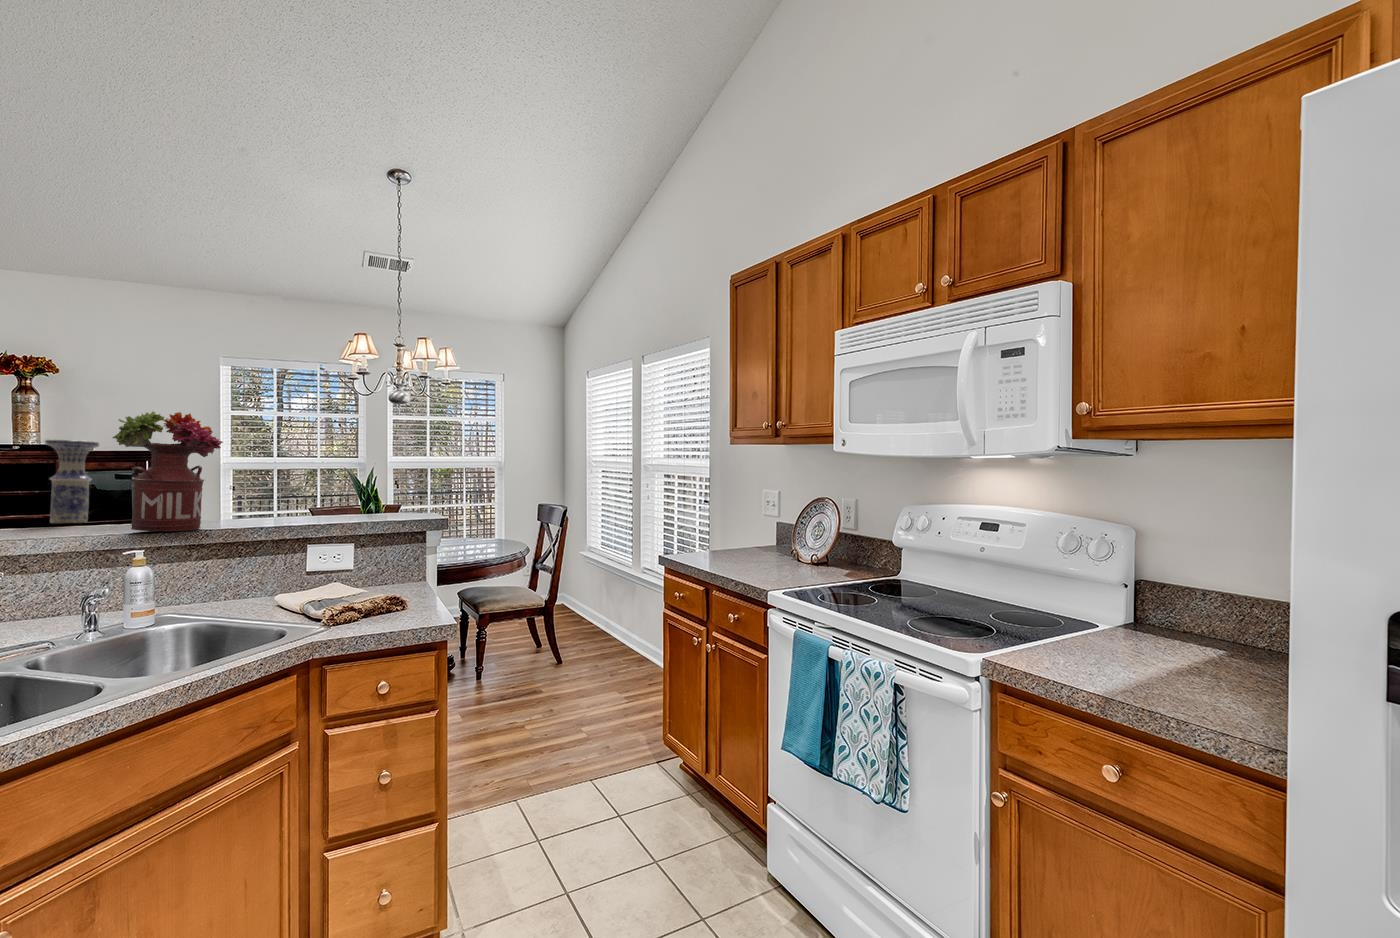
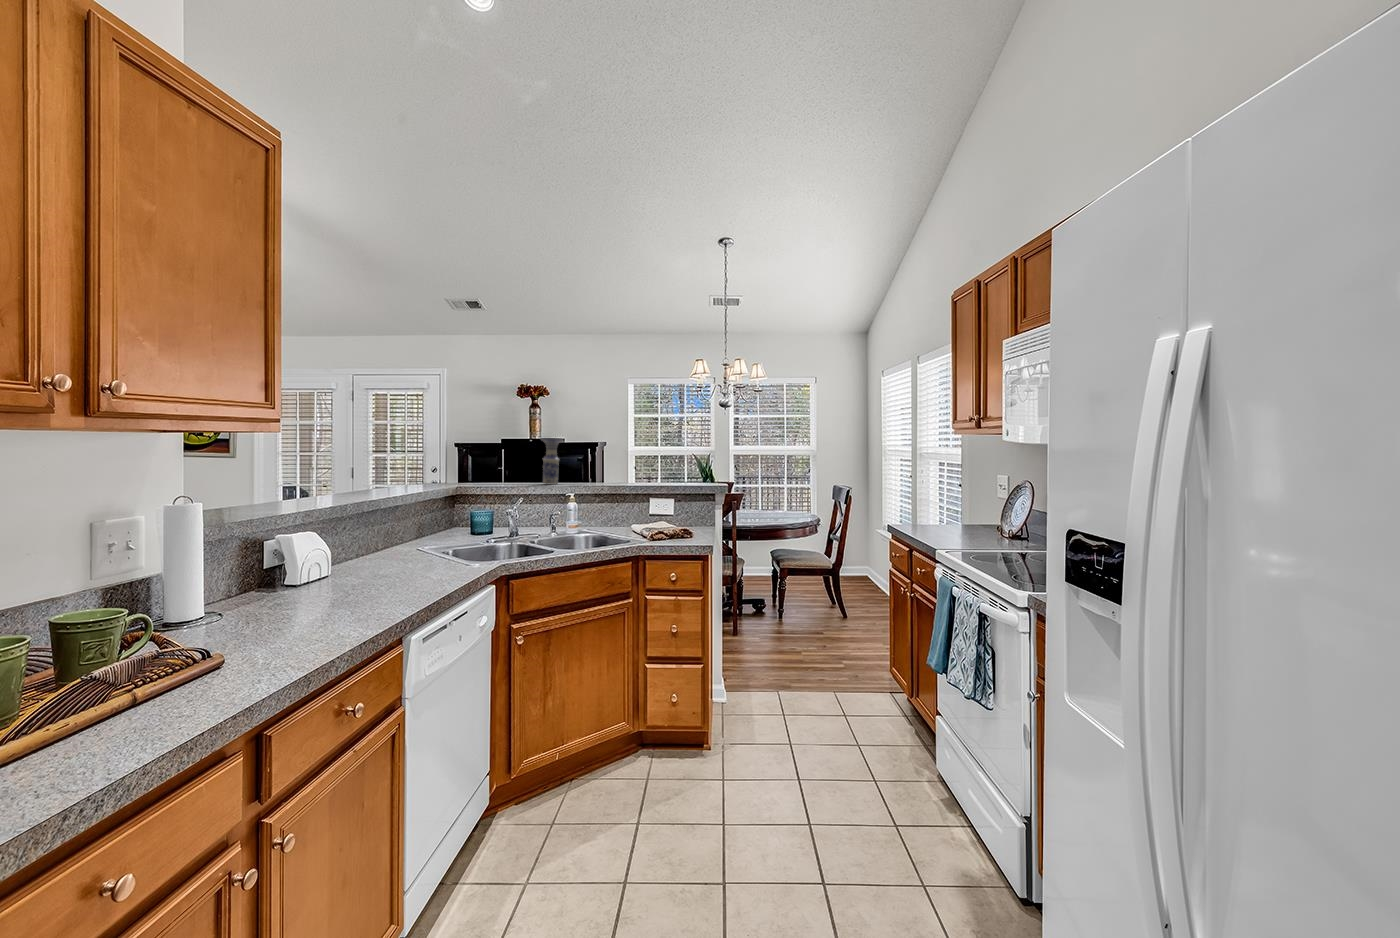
flower arrangement: present [112,411,223,531] -> none [564,422,611,487]

